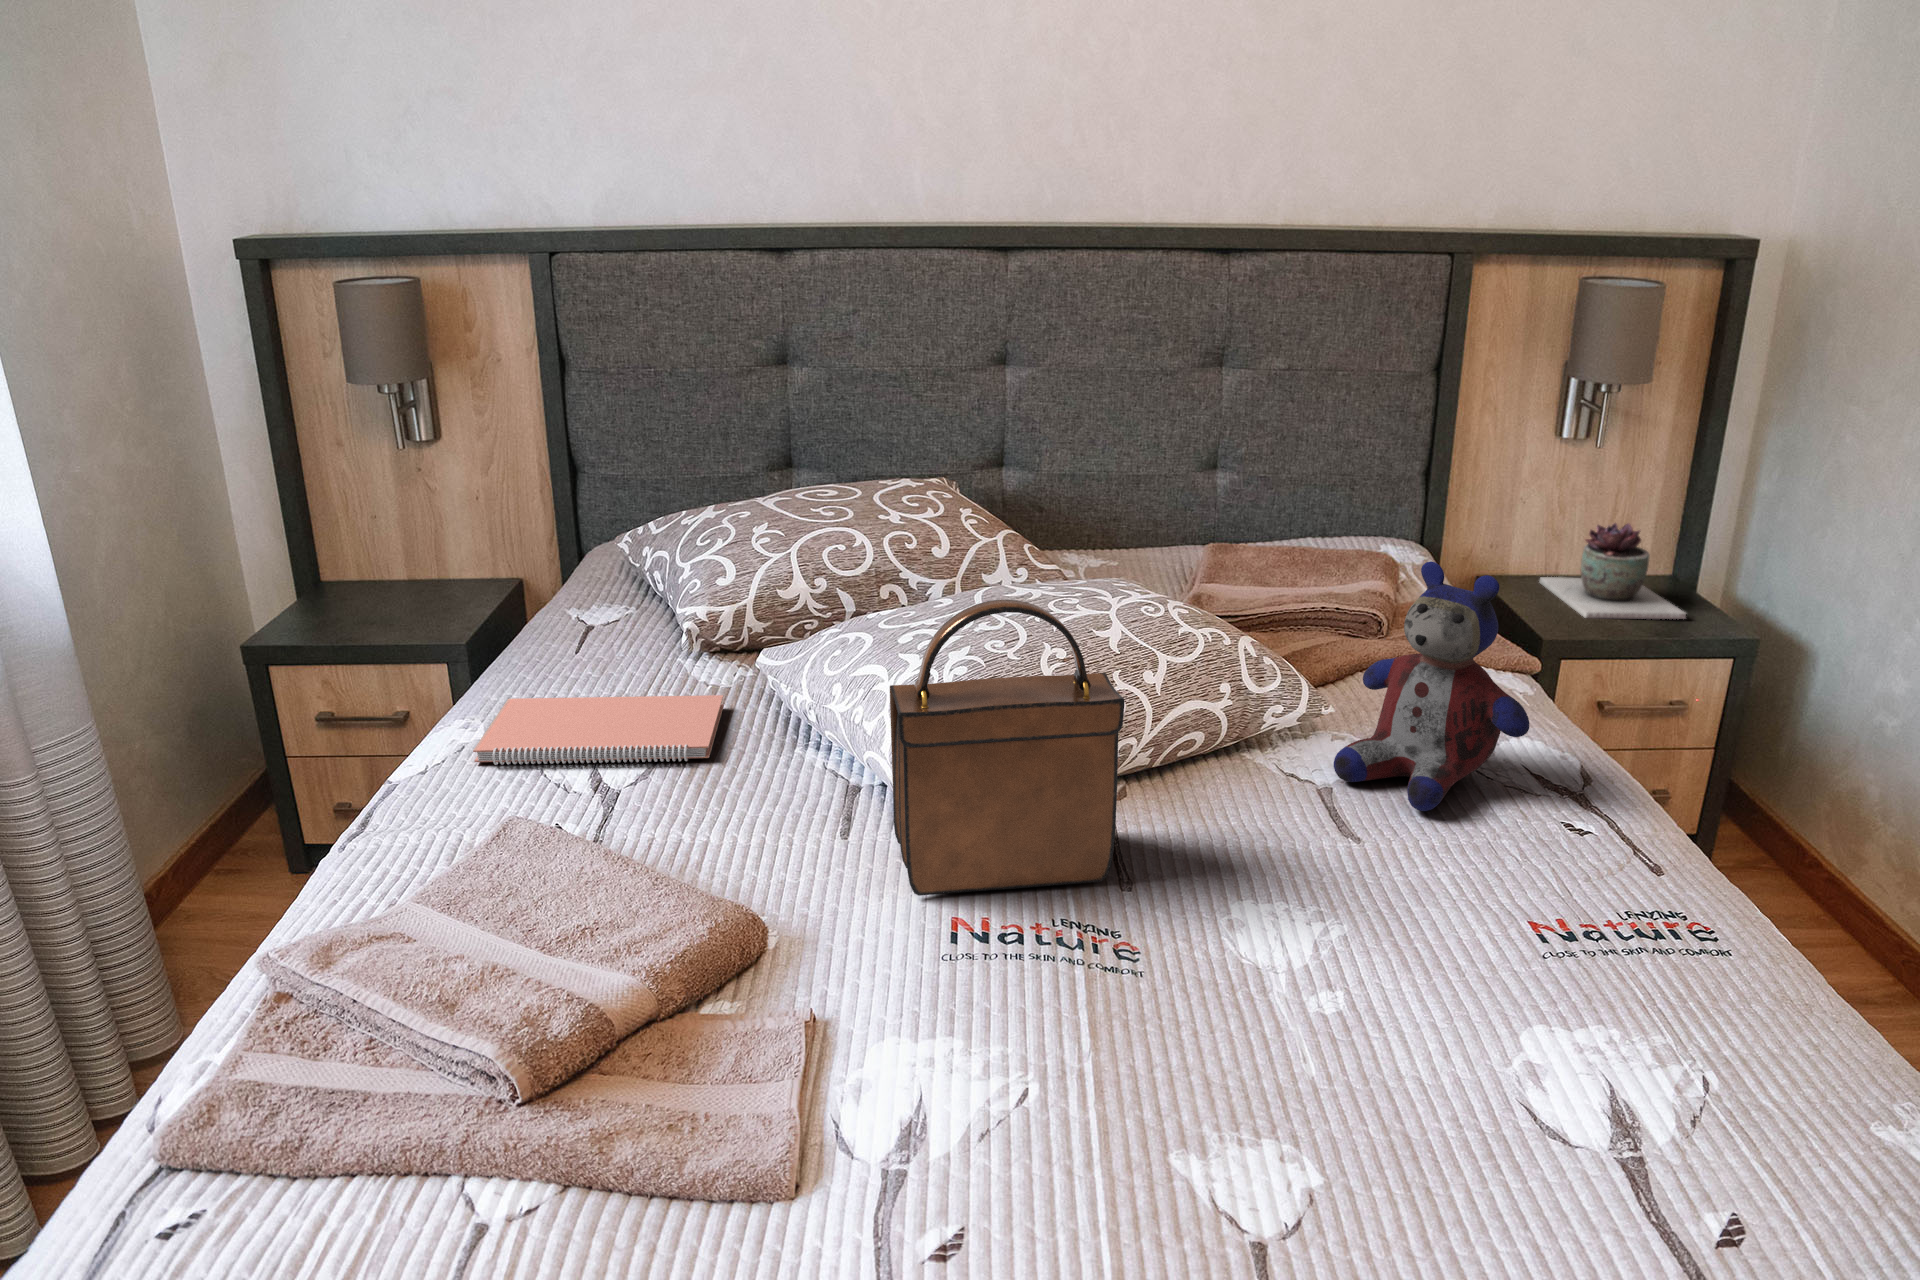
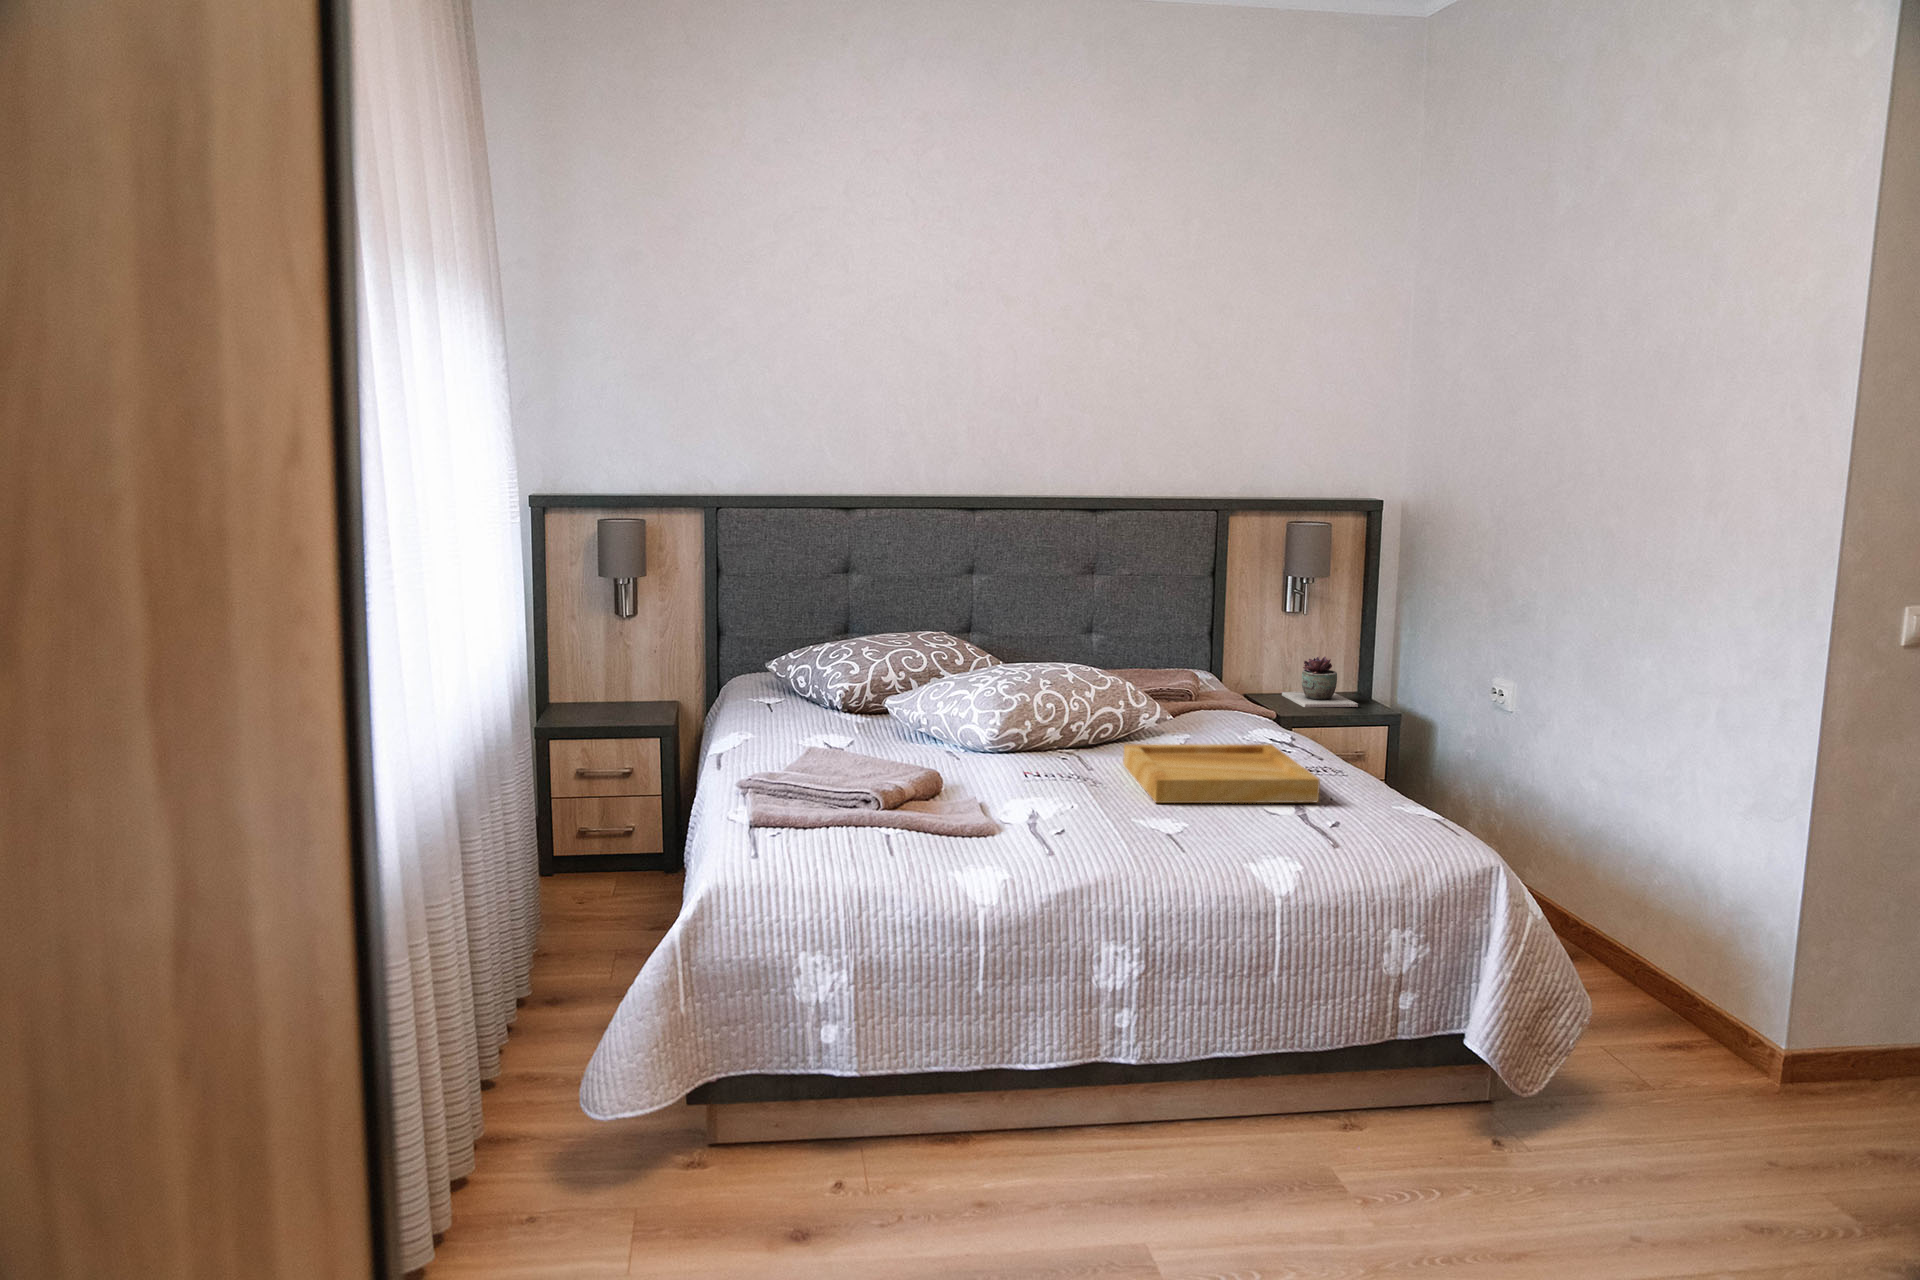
stuffed bear: present [1334,561,1529,811] -> none [1174,640,1257,747]
handbag: present [890,599,1125,896] -> none [986,642,1088,768]
notebook: present [473,695,724,765] -> none [764,720,881,742]
tray: none [1203,842,1748,1147] -> present [1123,744,1320,803]

